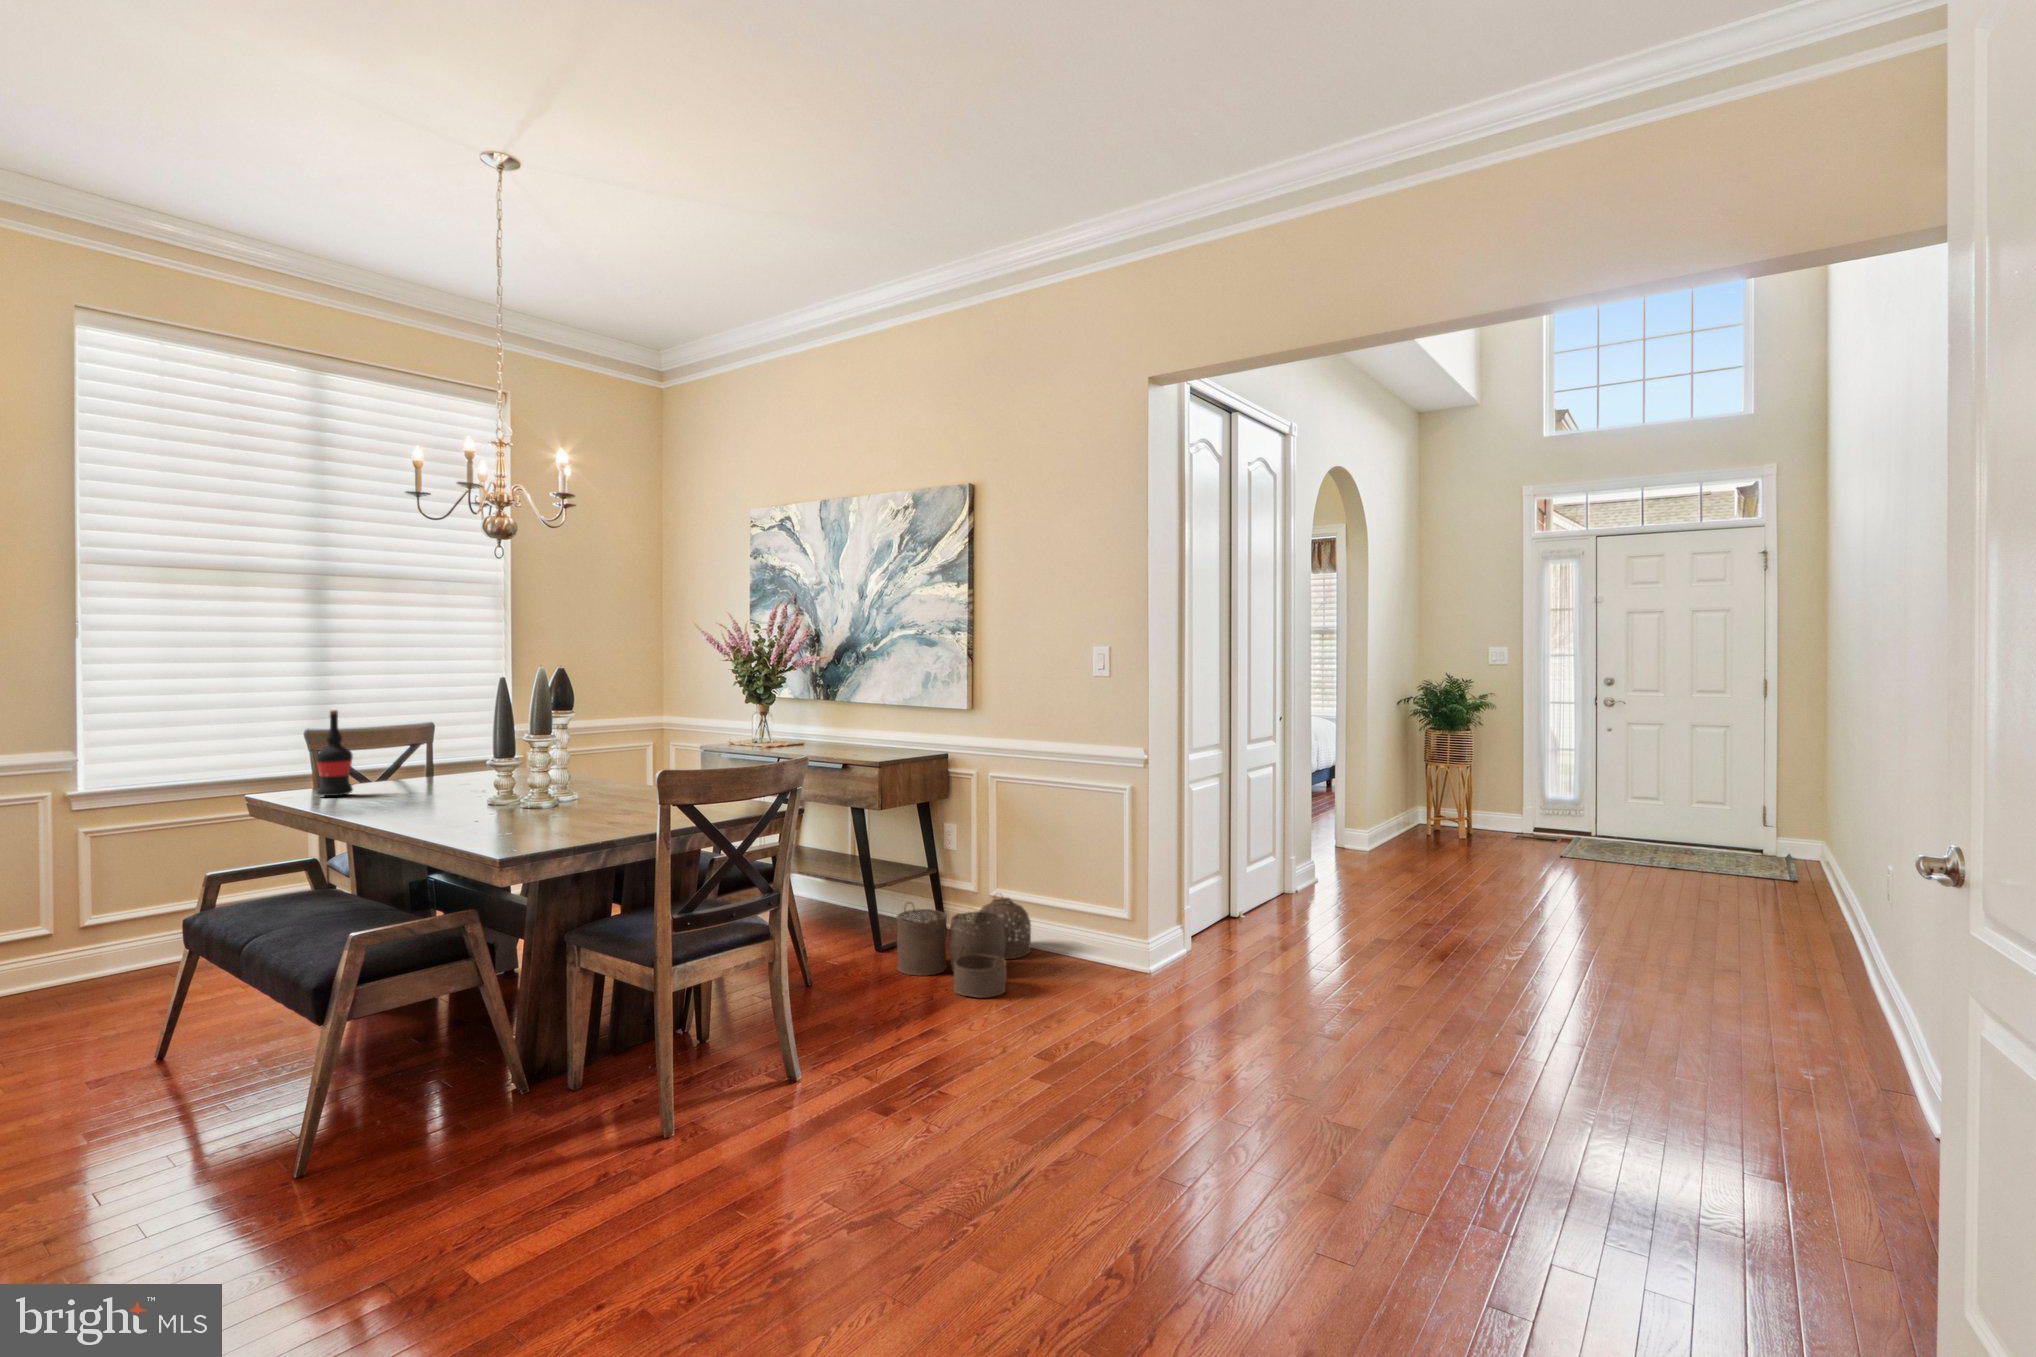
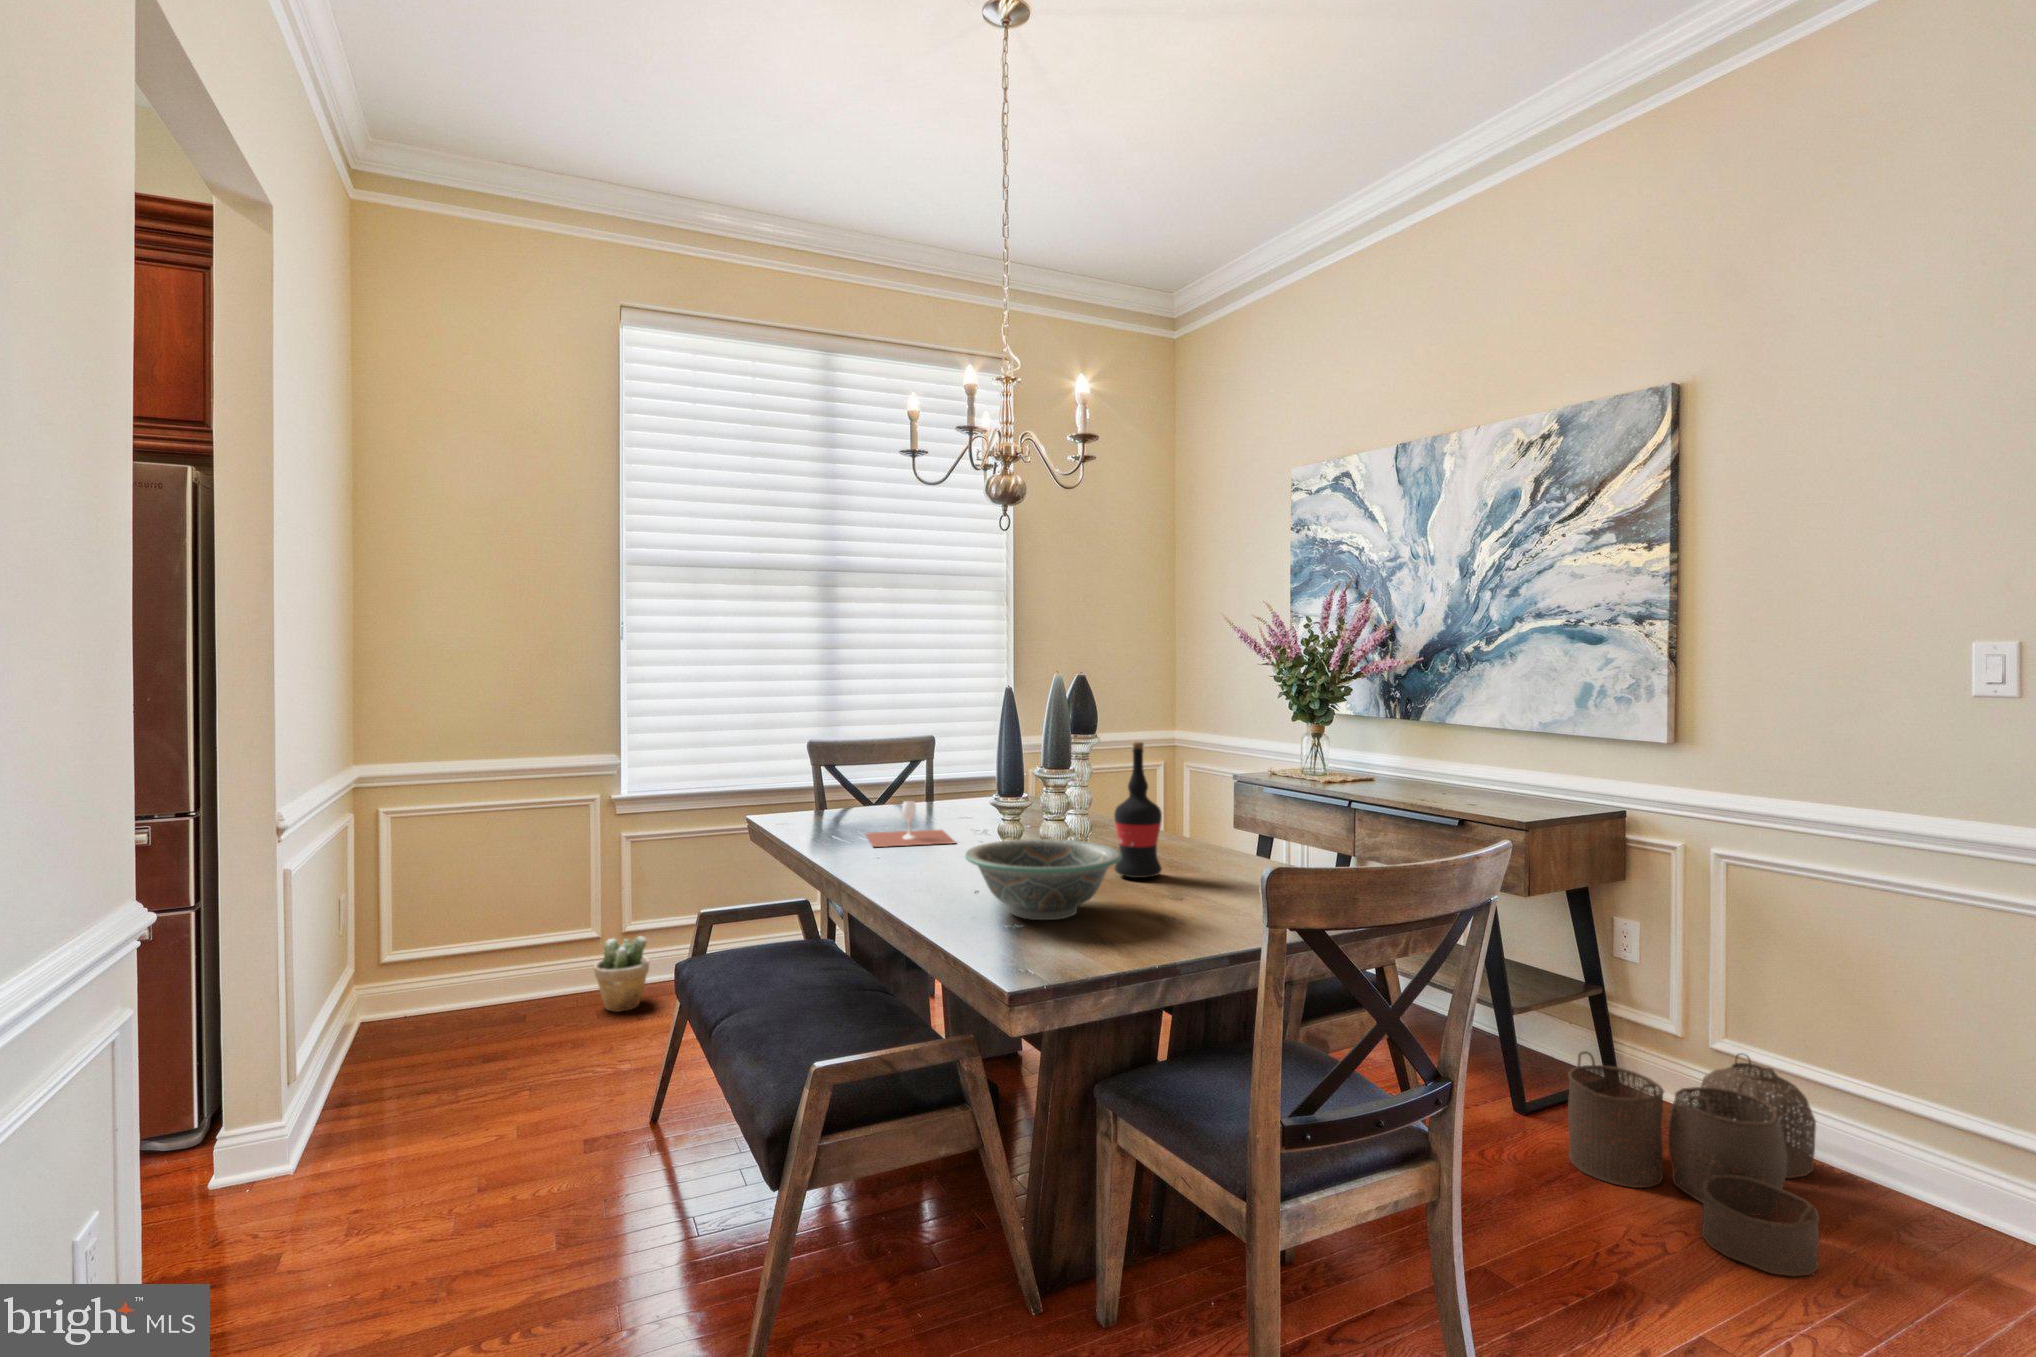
wine bottle: present [316,710,353,796] -> present [1114,742,1162,878]
wine glass: none [372,769,458,805] -> present [866,801,955,847]
decorative bowl: none [469,780,585,830] -> present [965,839,1122,920]
potted plant: none [51,921,119,995] -> present [594,936,649,1012]

